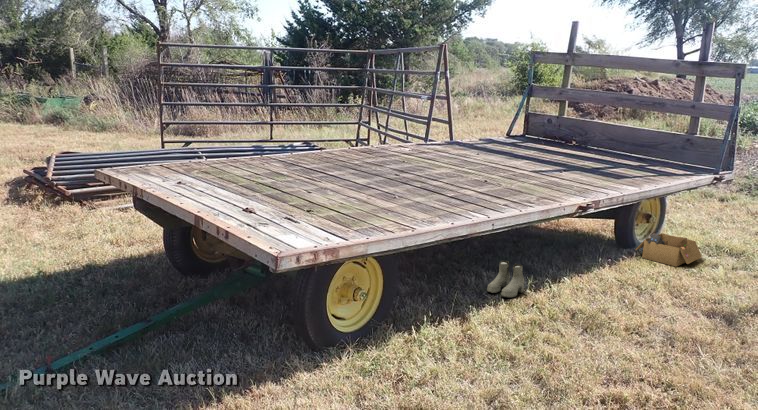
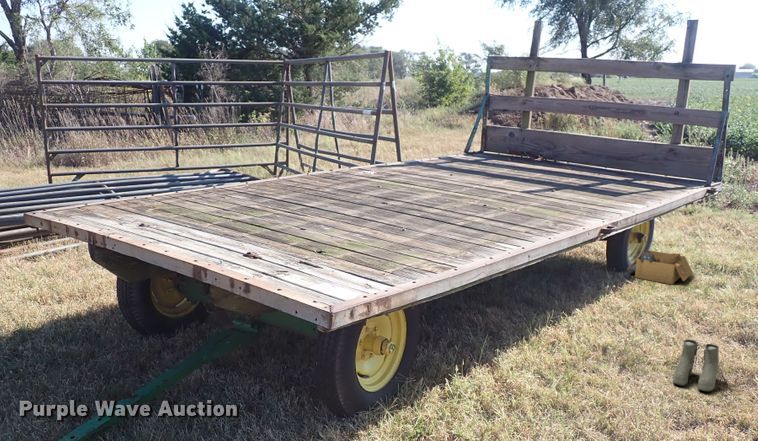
boots: present [487,261,524,298] -> present [673,340,719,392]

